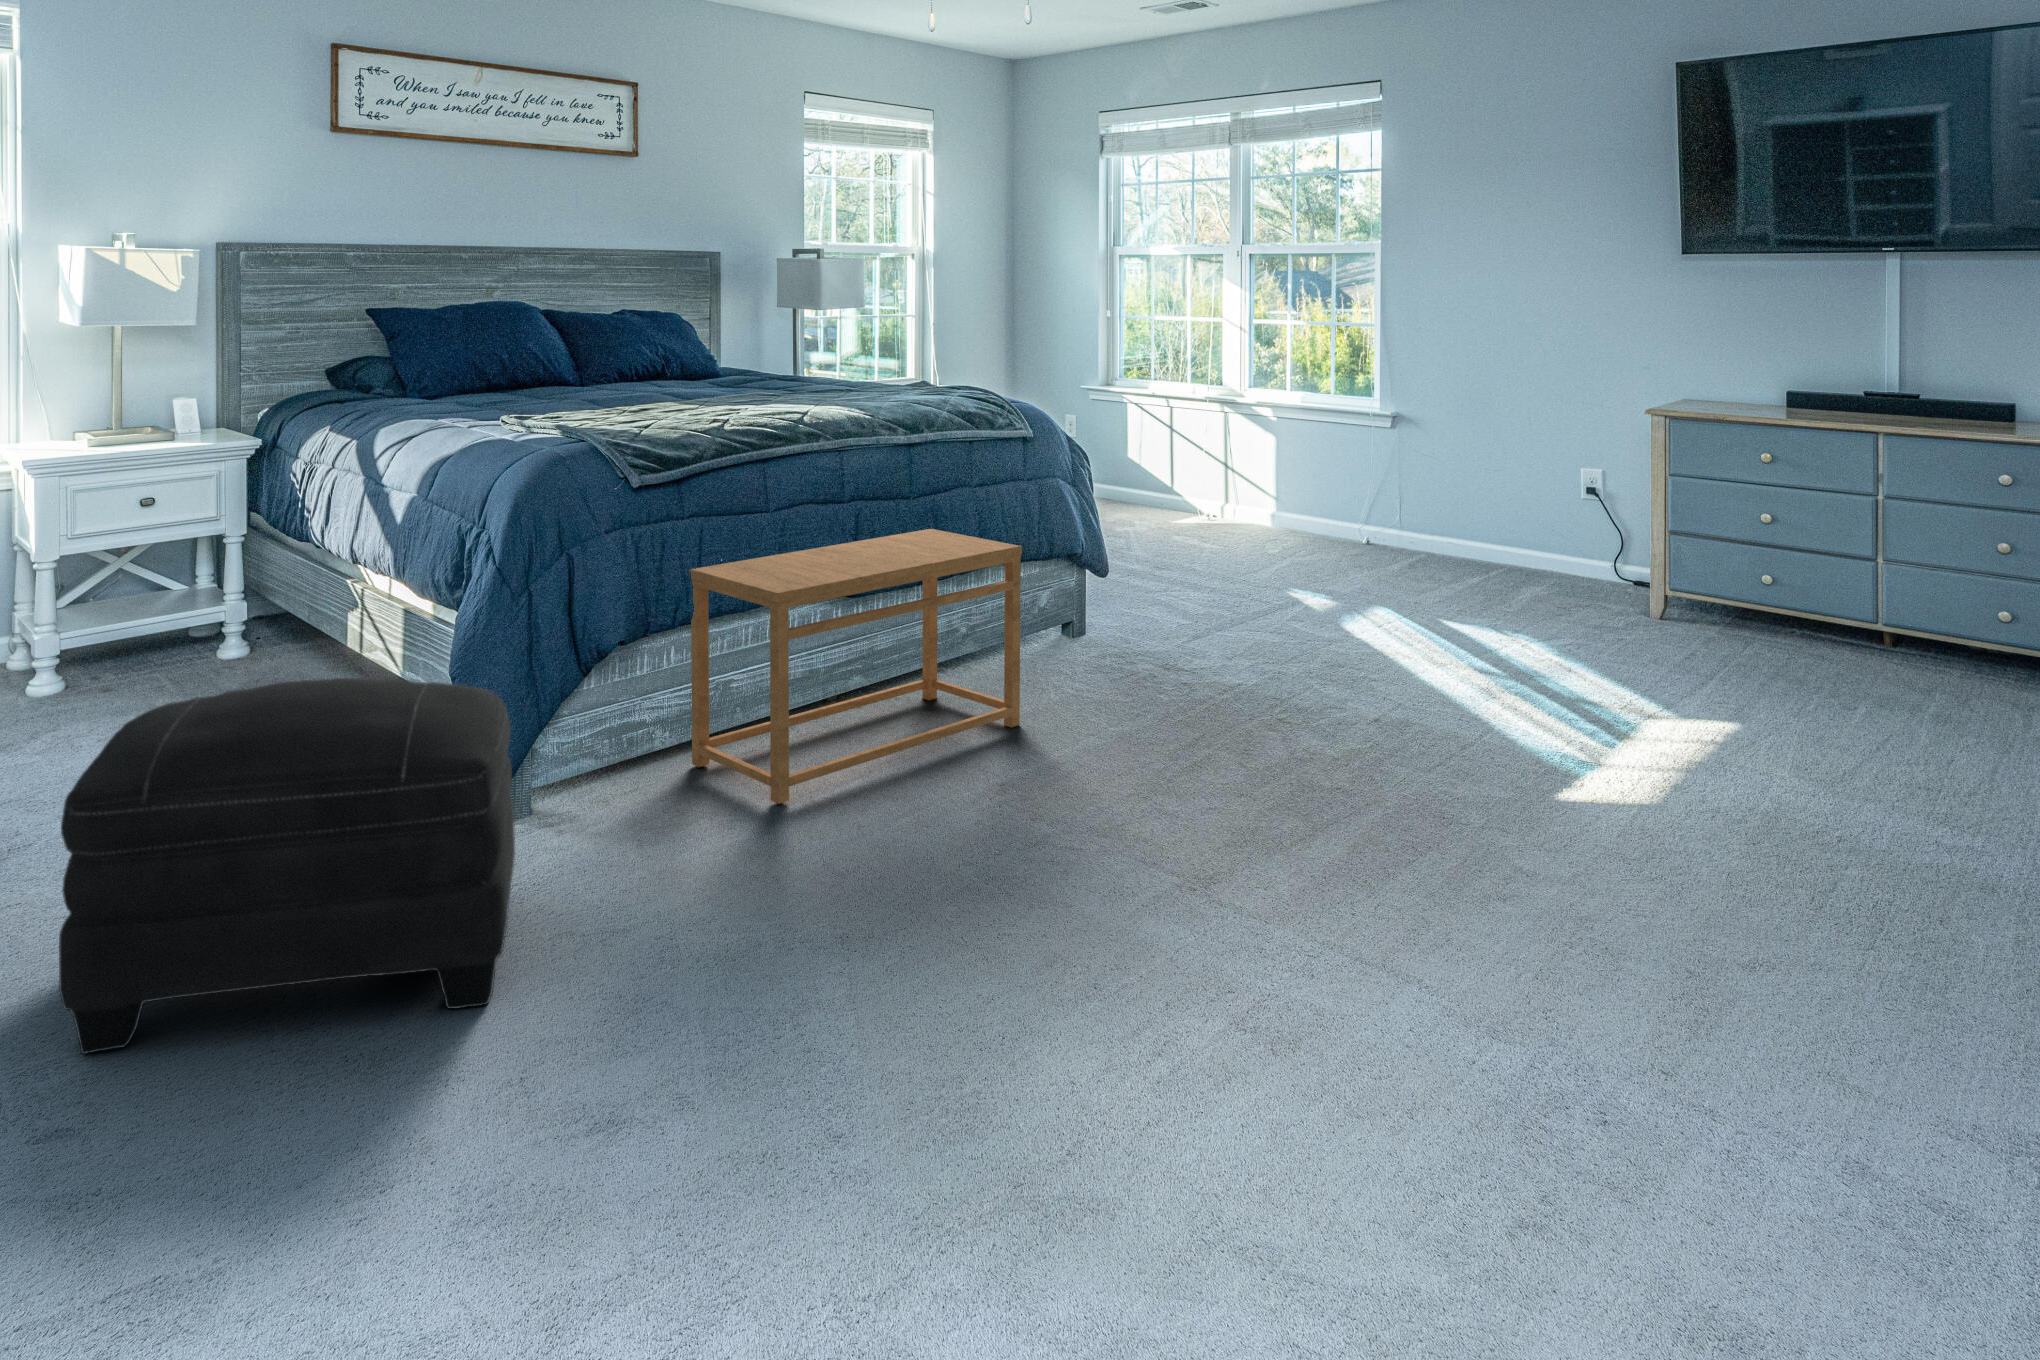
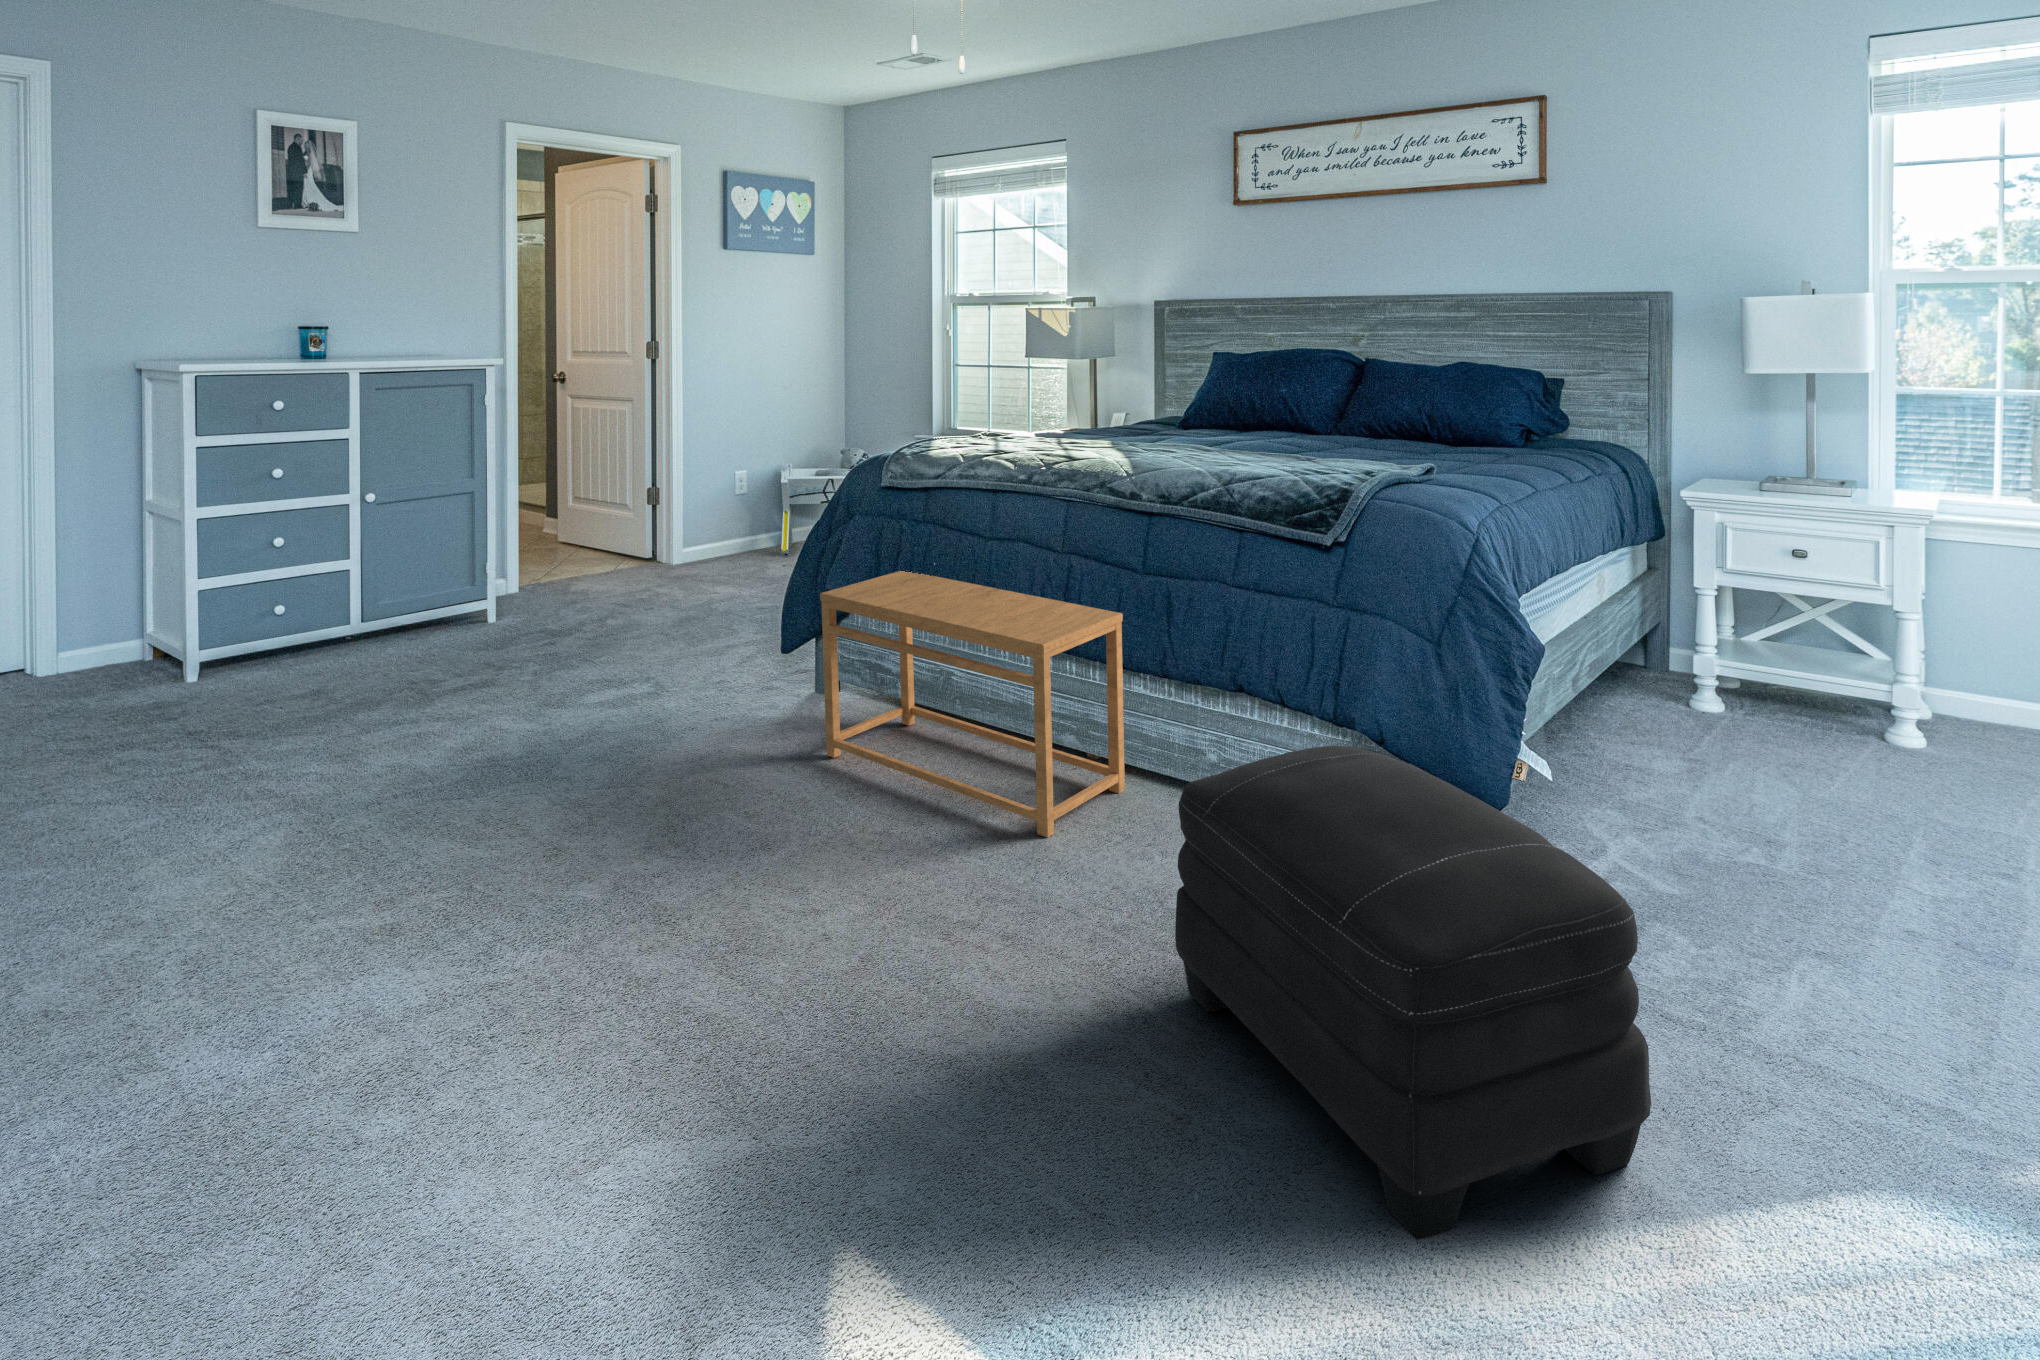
ottoman: present [59,678,515,1054] -> present [1175,746,1651,1239]

